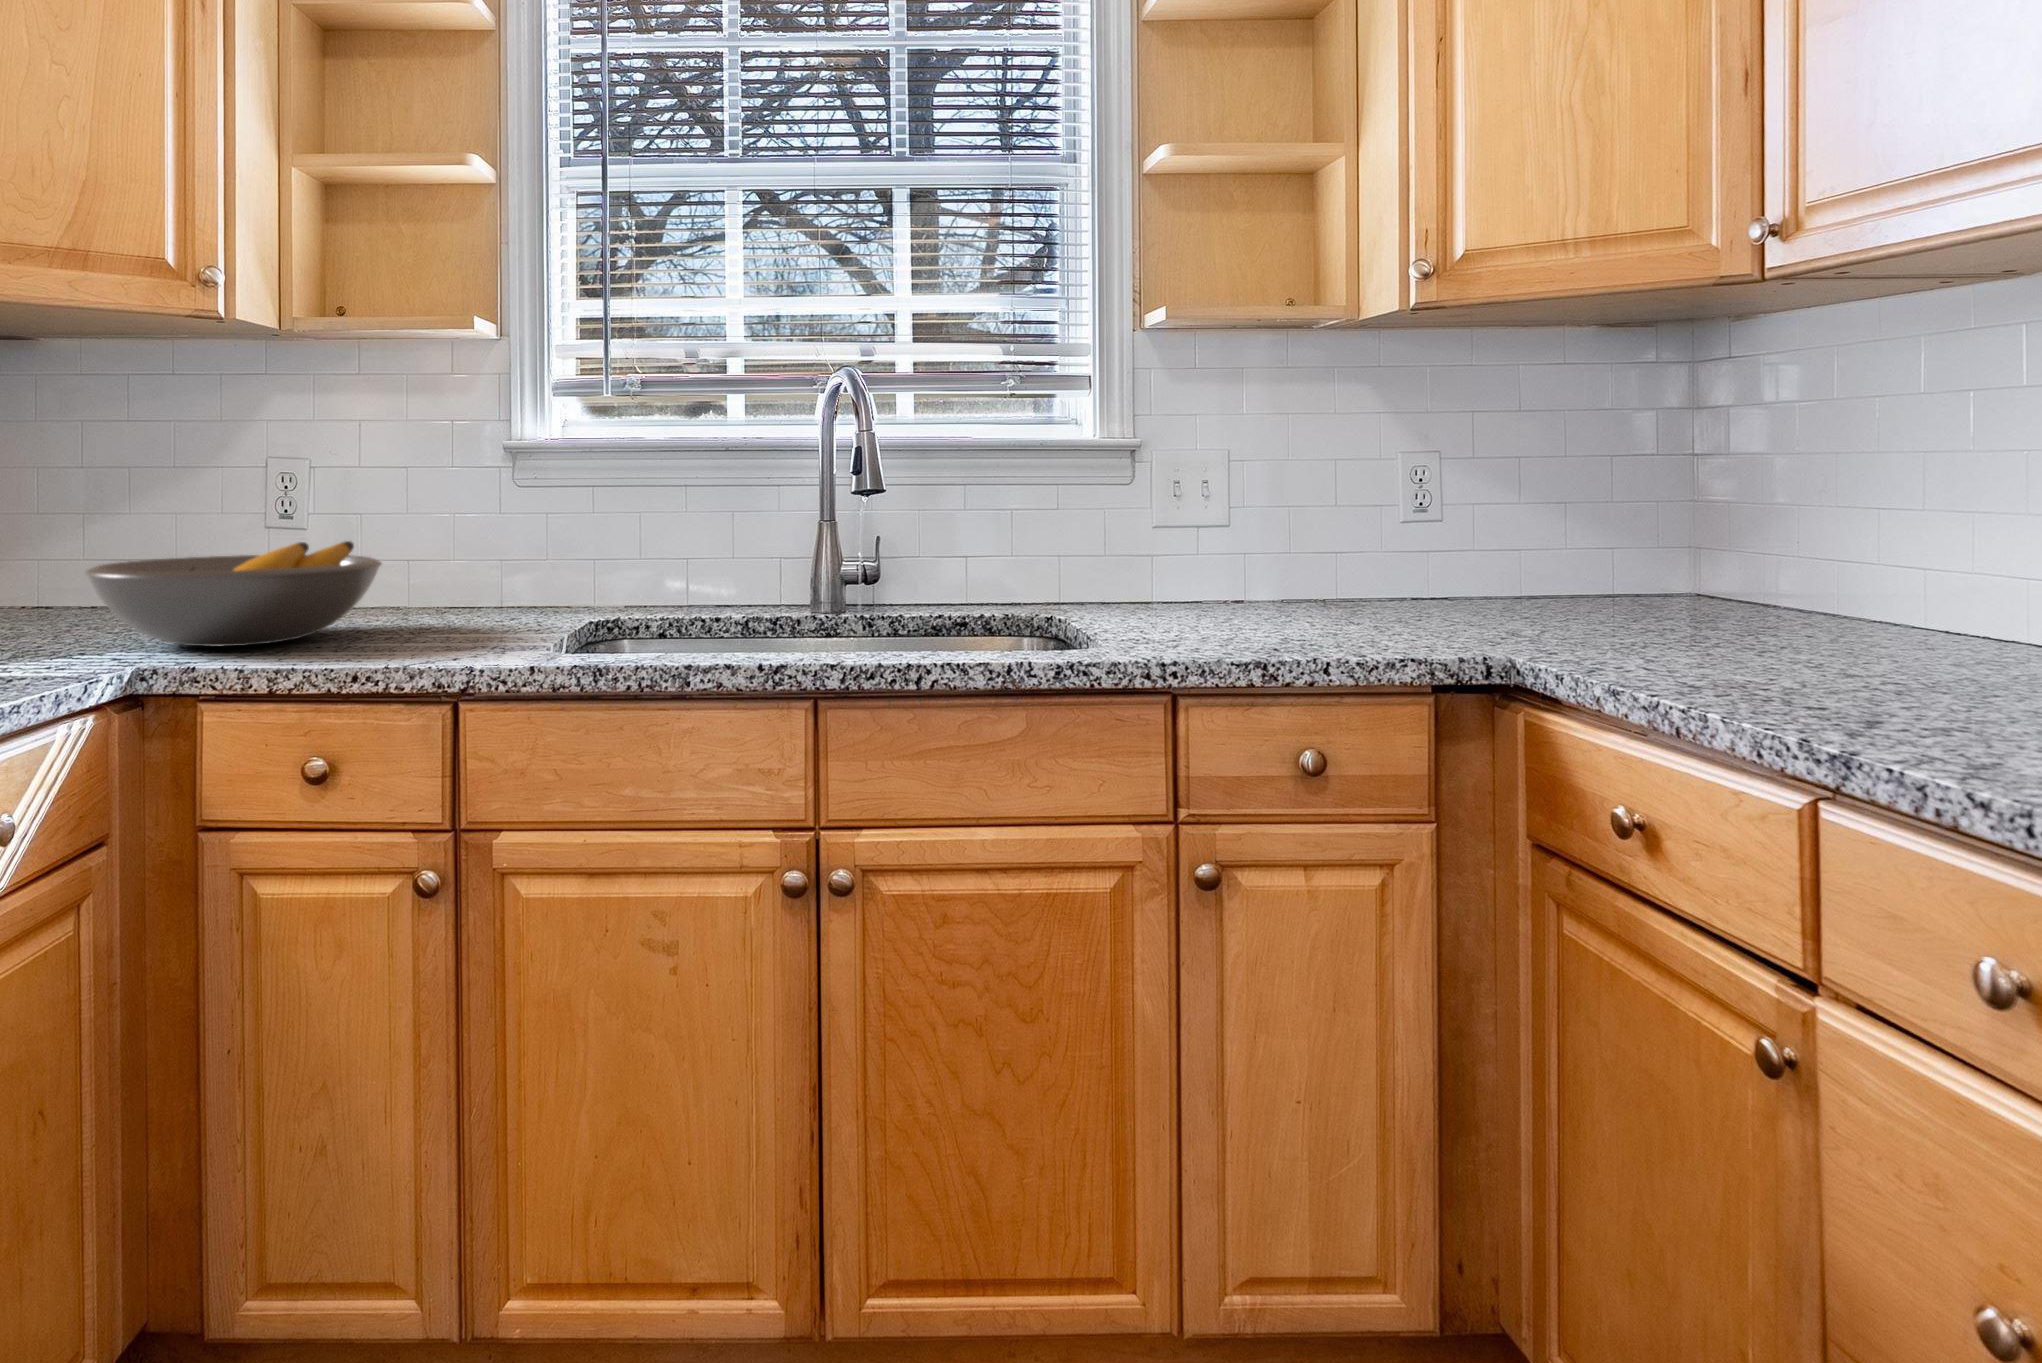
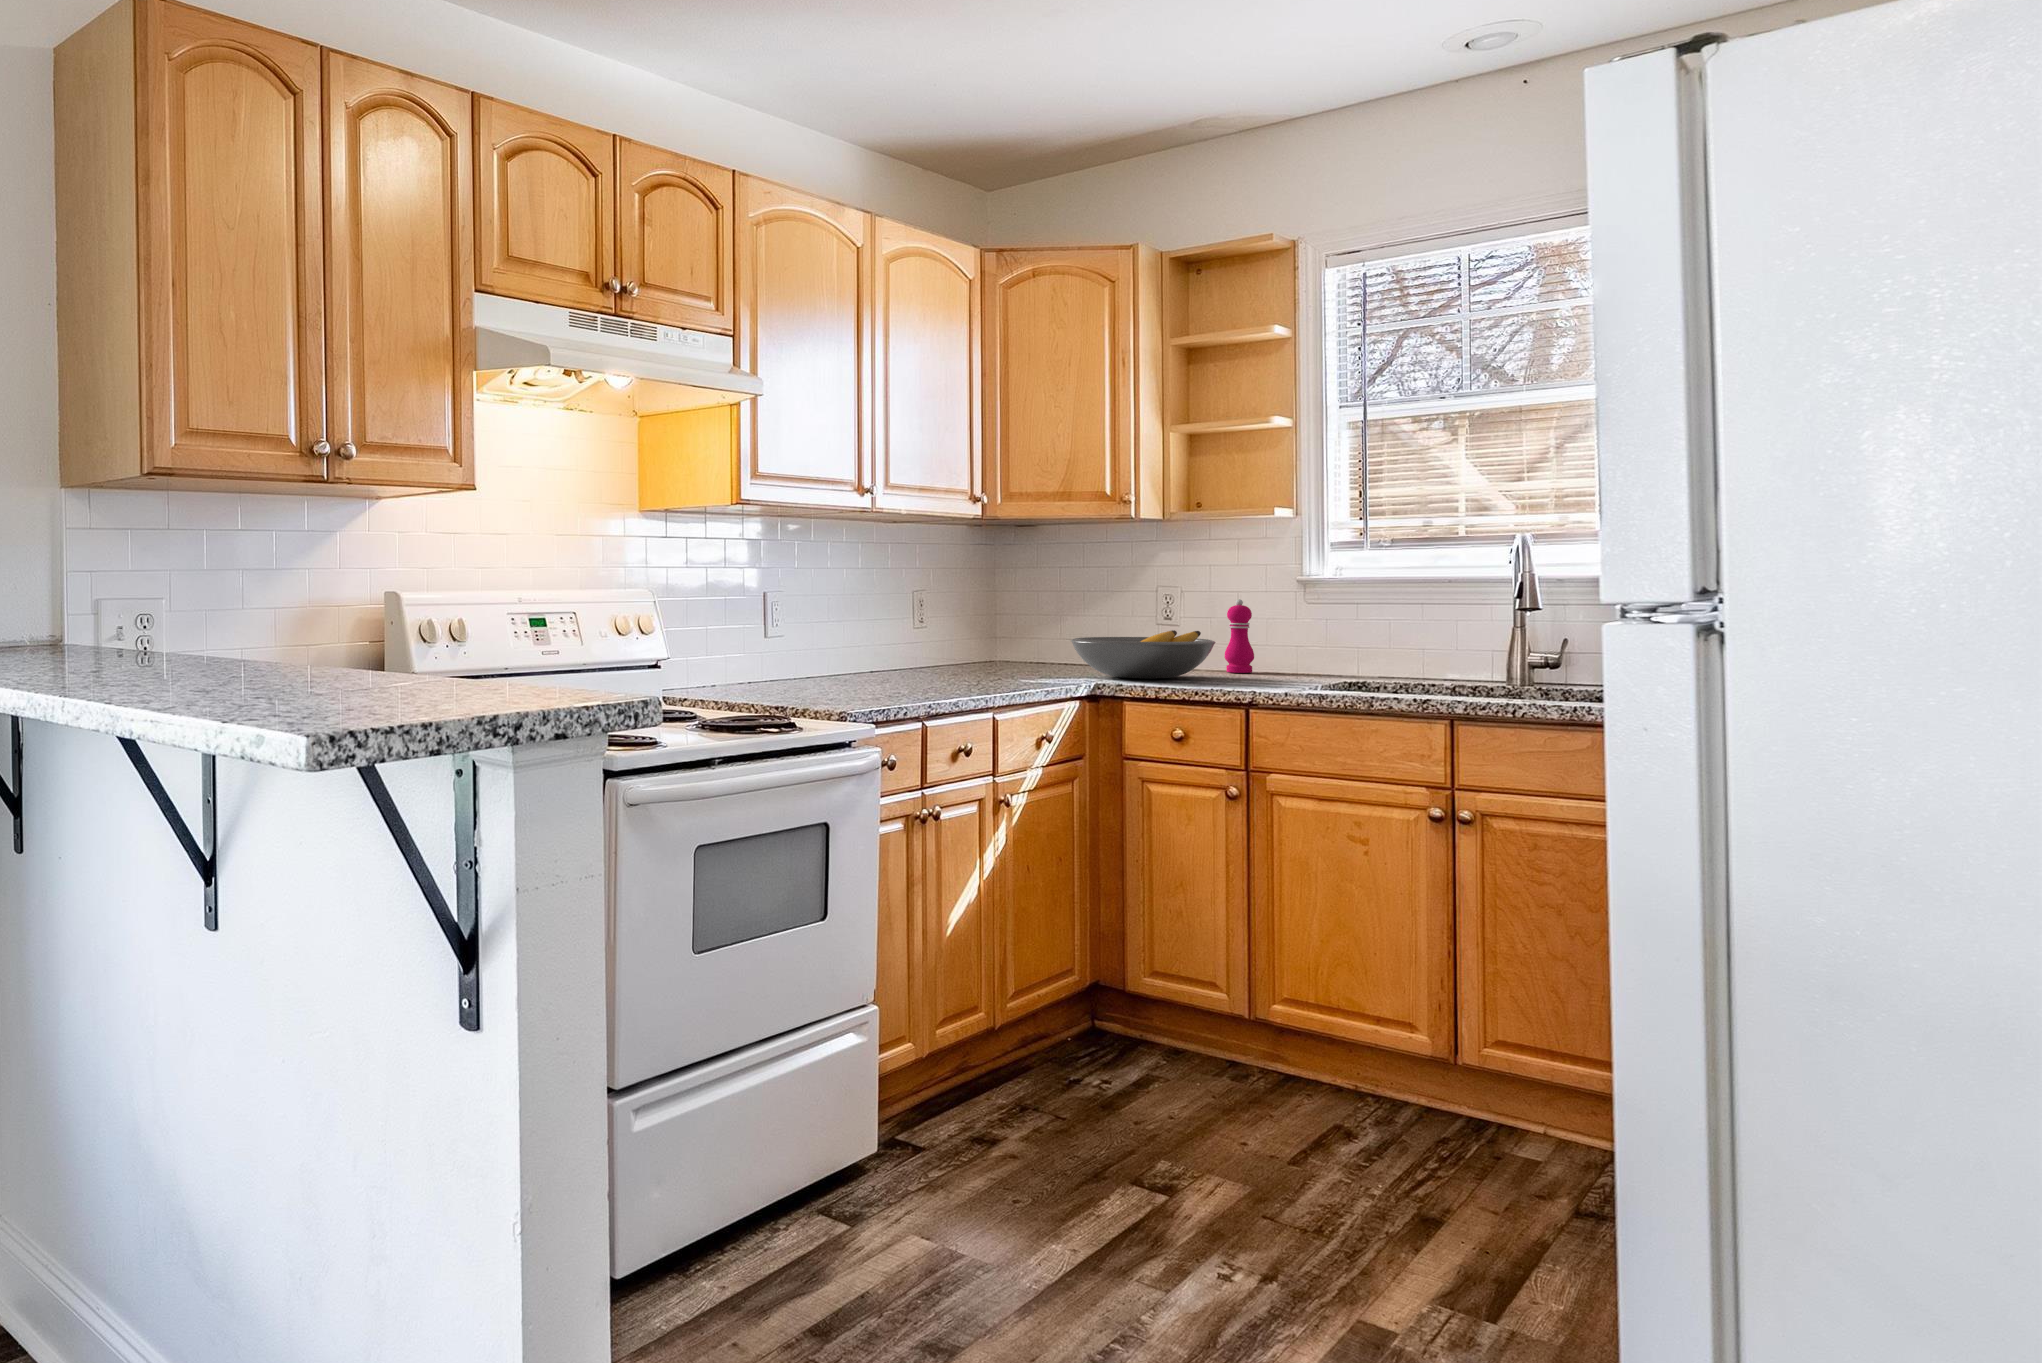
pepper mill: none [391,479,441,613] -> present [1225,599,1254,673]

